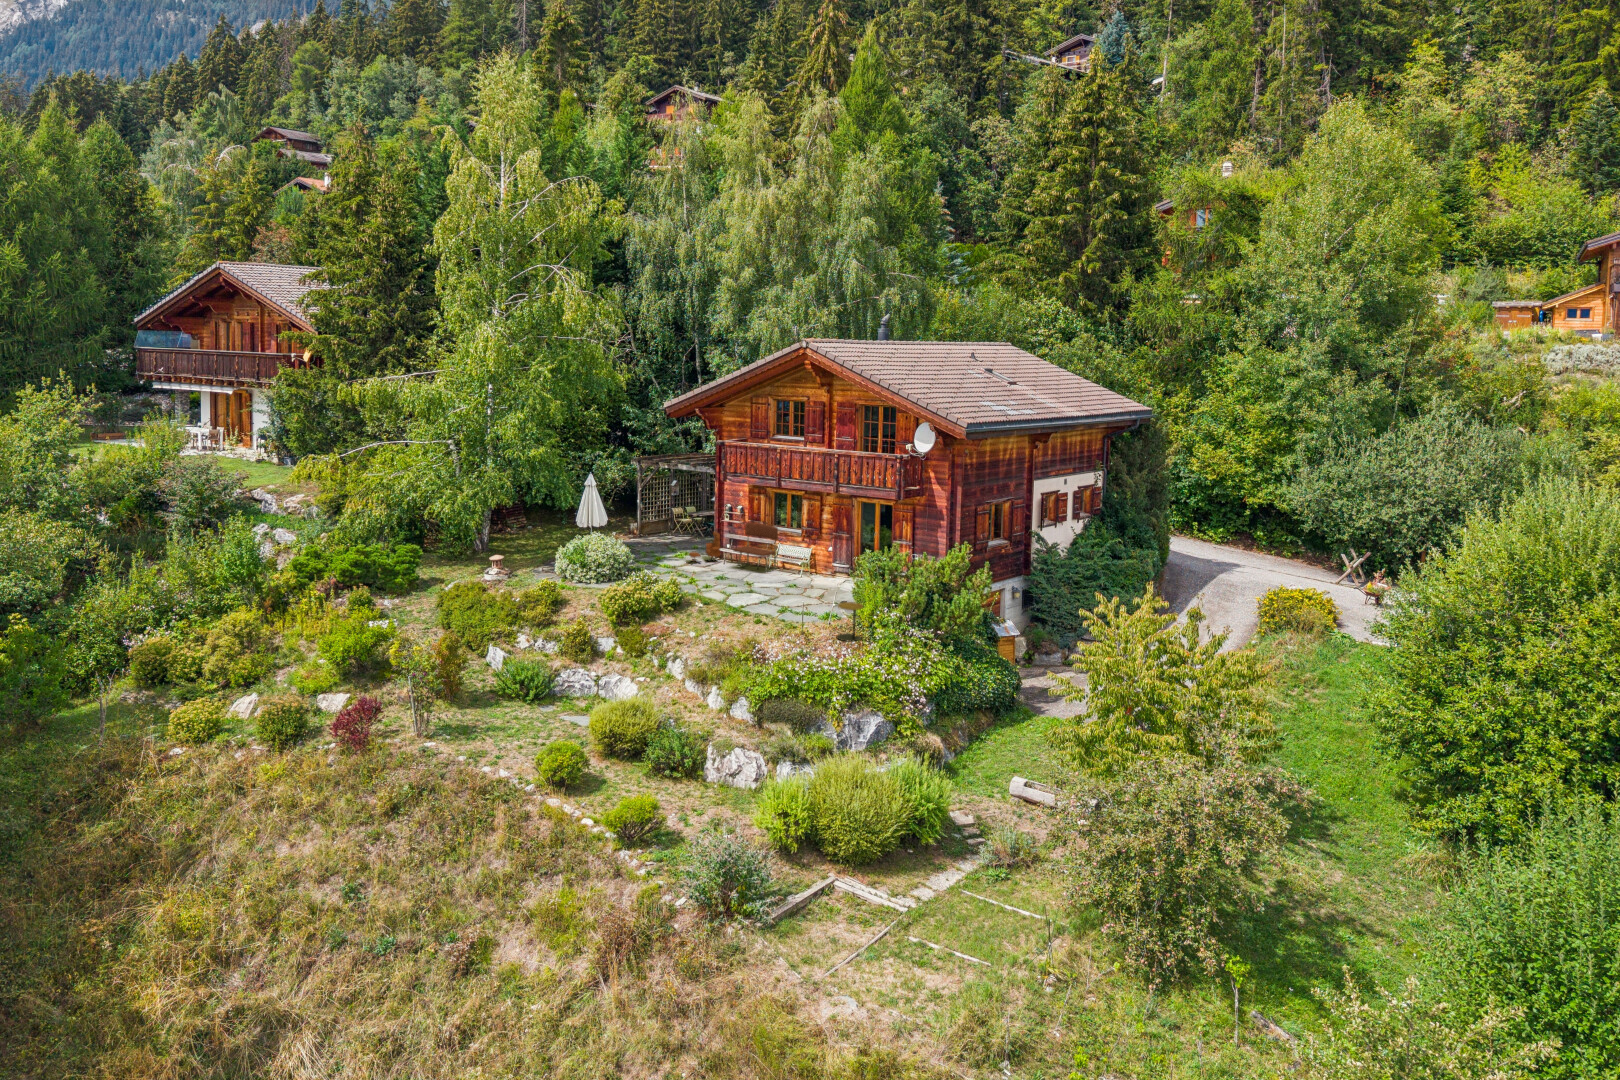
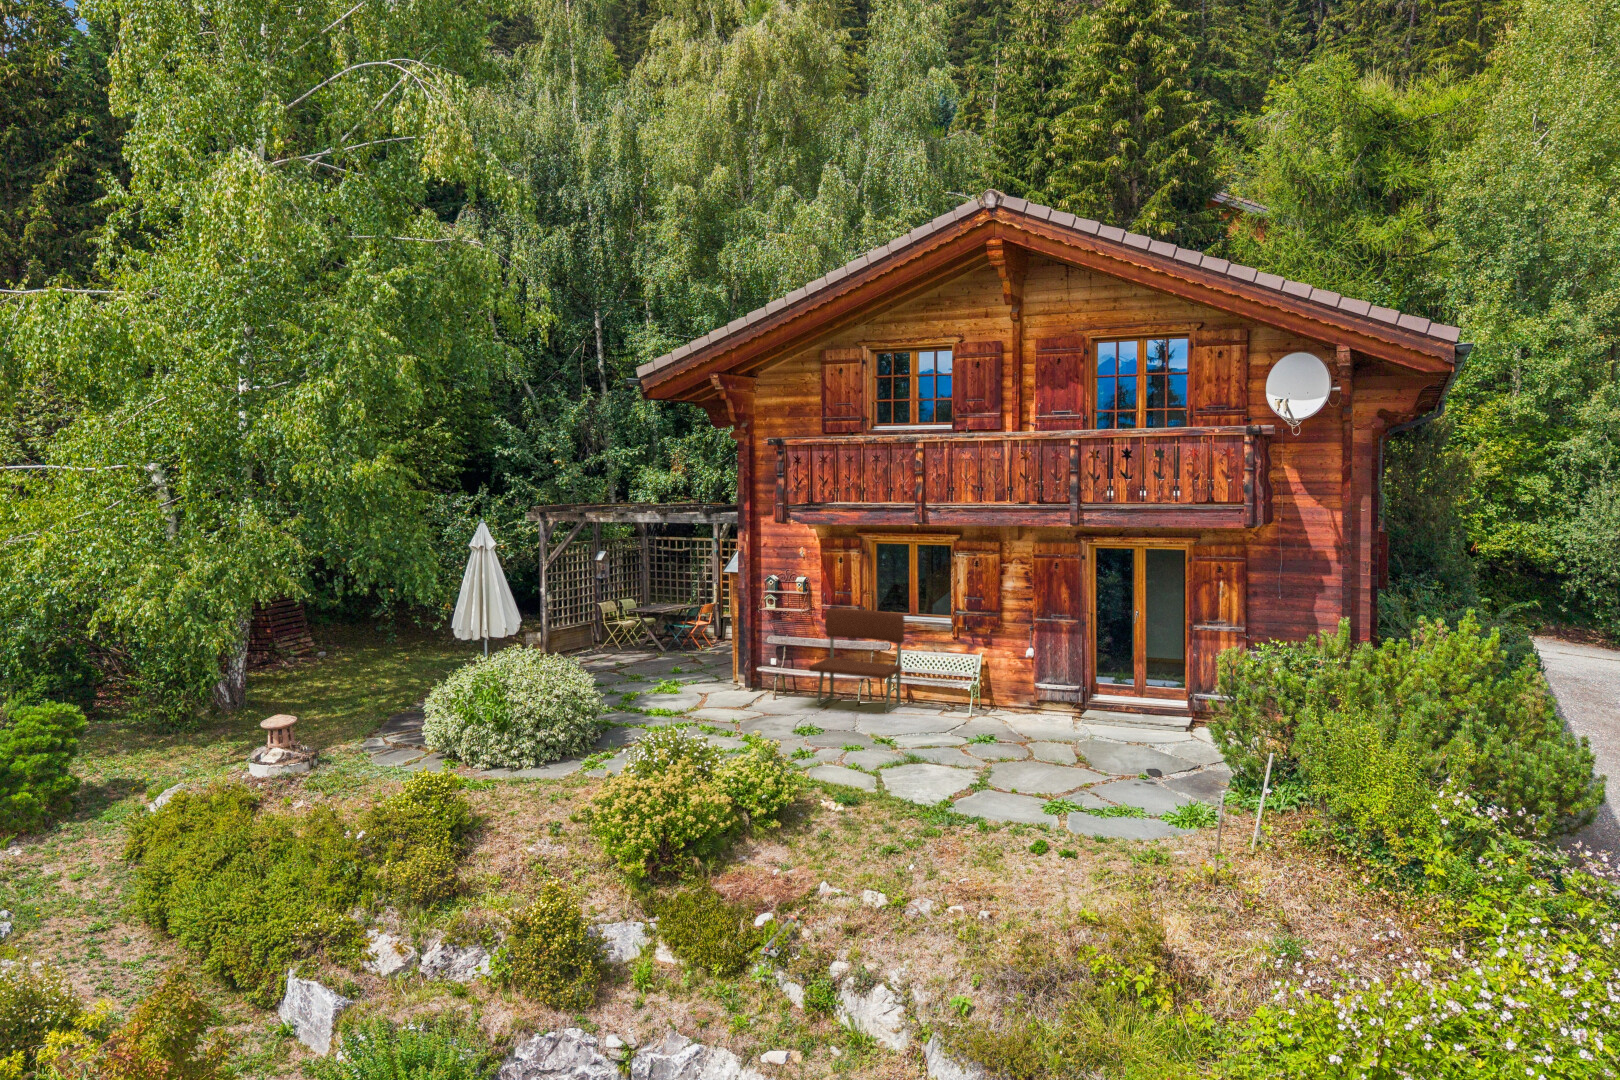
lounge chair: present [689,532,720,563] -> none [697,633,769,705]
side table: present [837,602,863,641] -> none [1274,777,1352,886]

